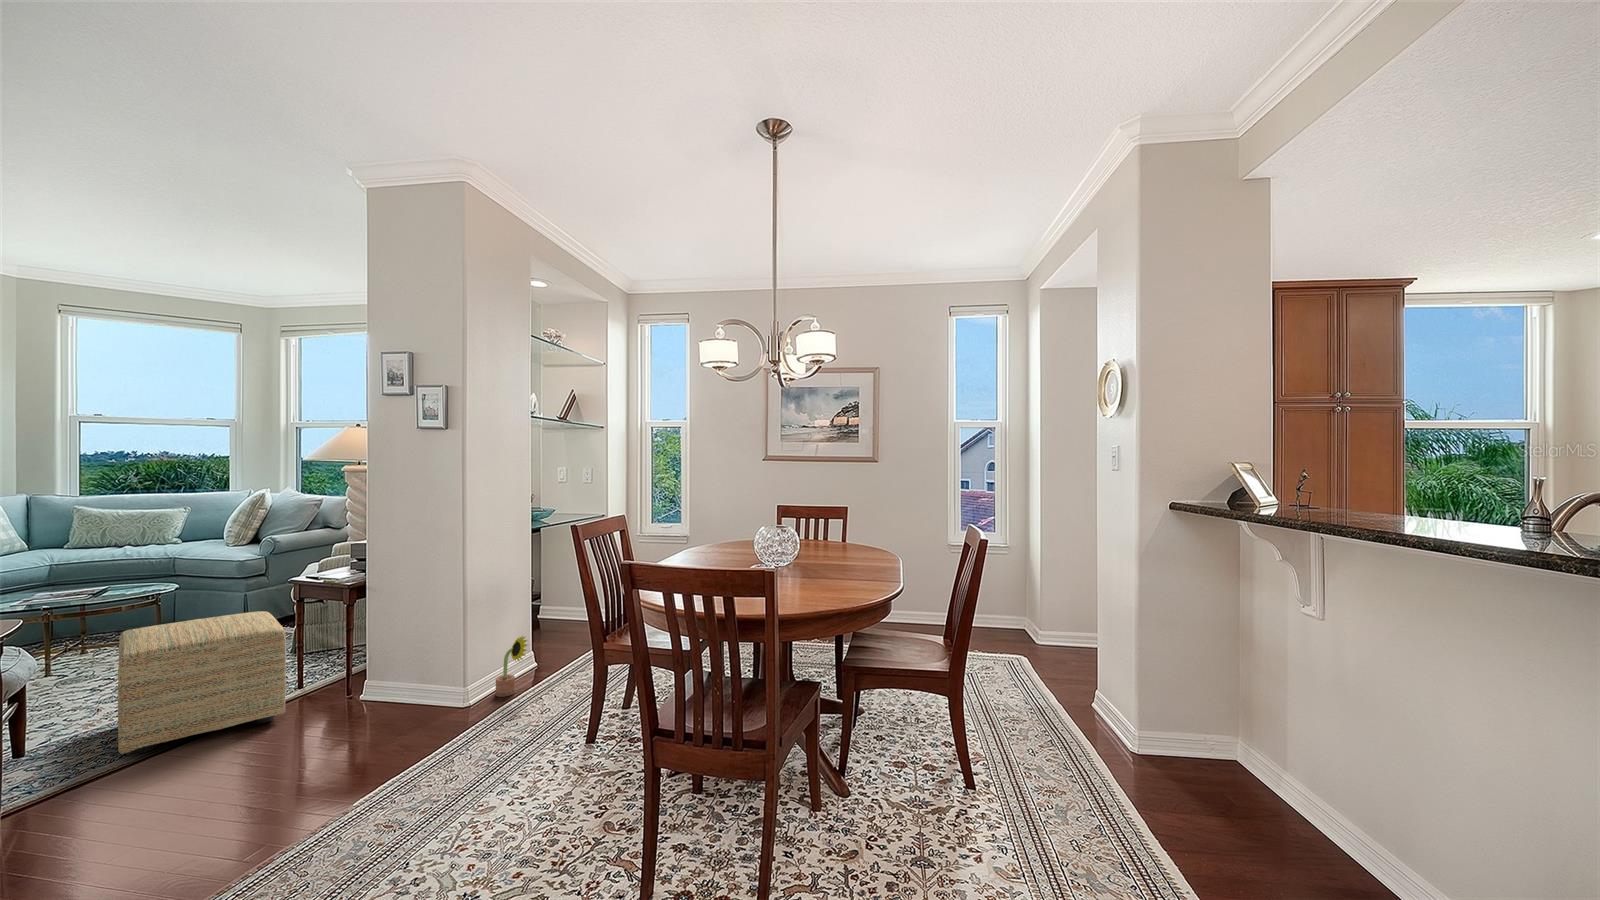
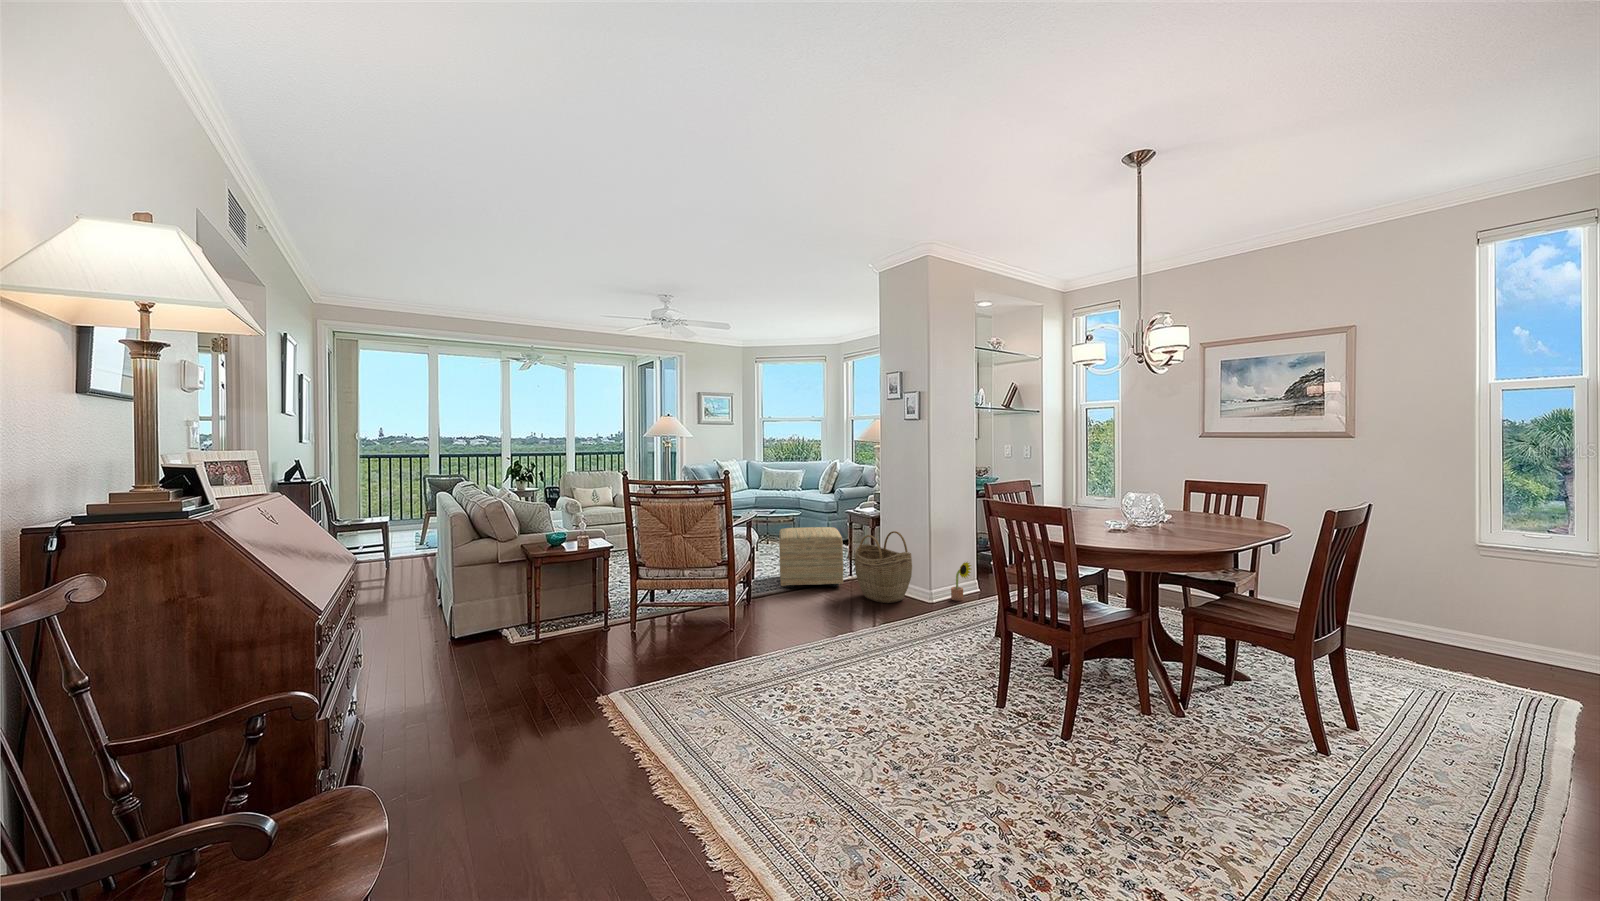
woven basket: none [315,606,432,734] -> present [855,531,912,603]

